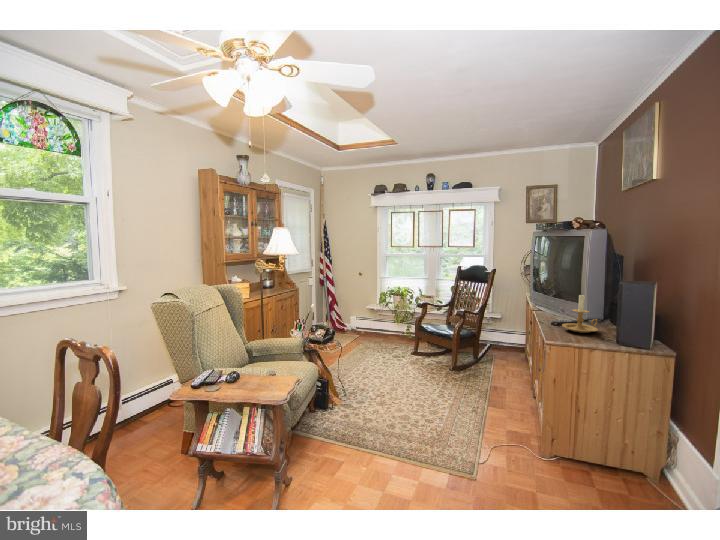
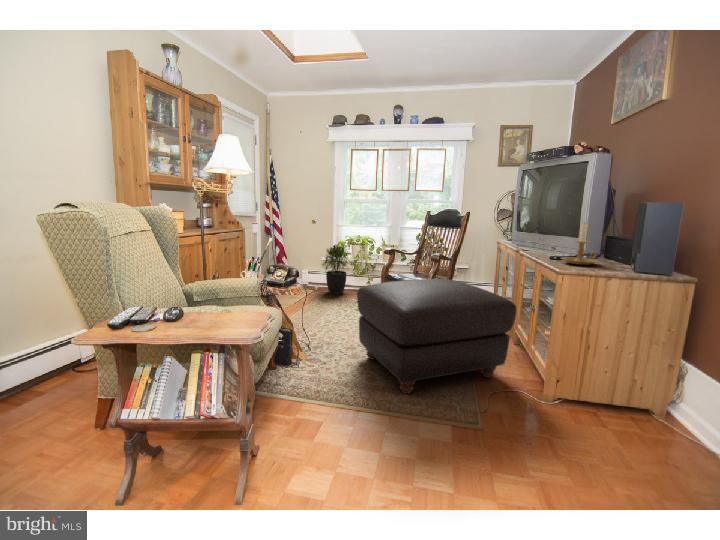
potted plant: none [365,294,391,339] -> present [322,245,348,295]
ottoman: none [383,337,520,442] -> present [357,279,517,394]

